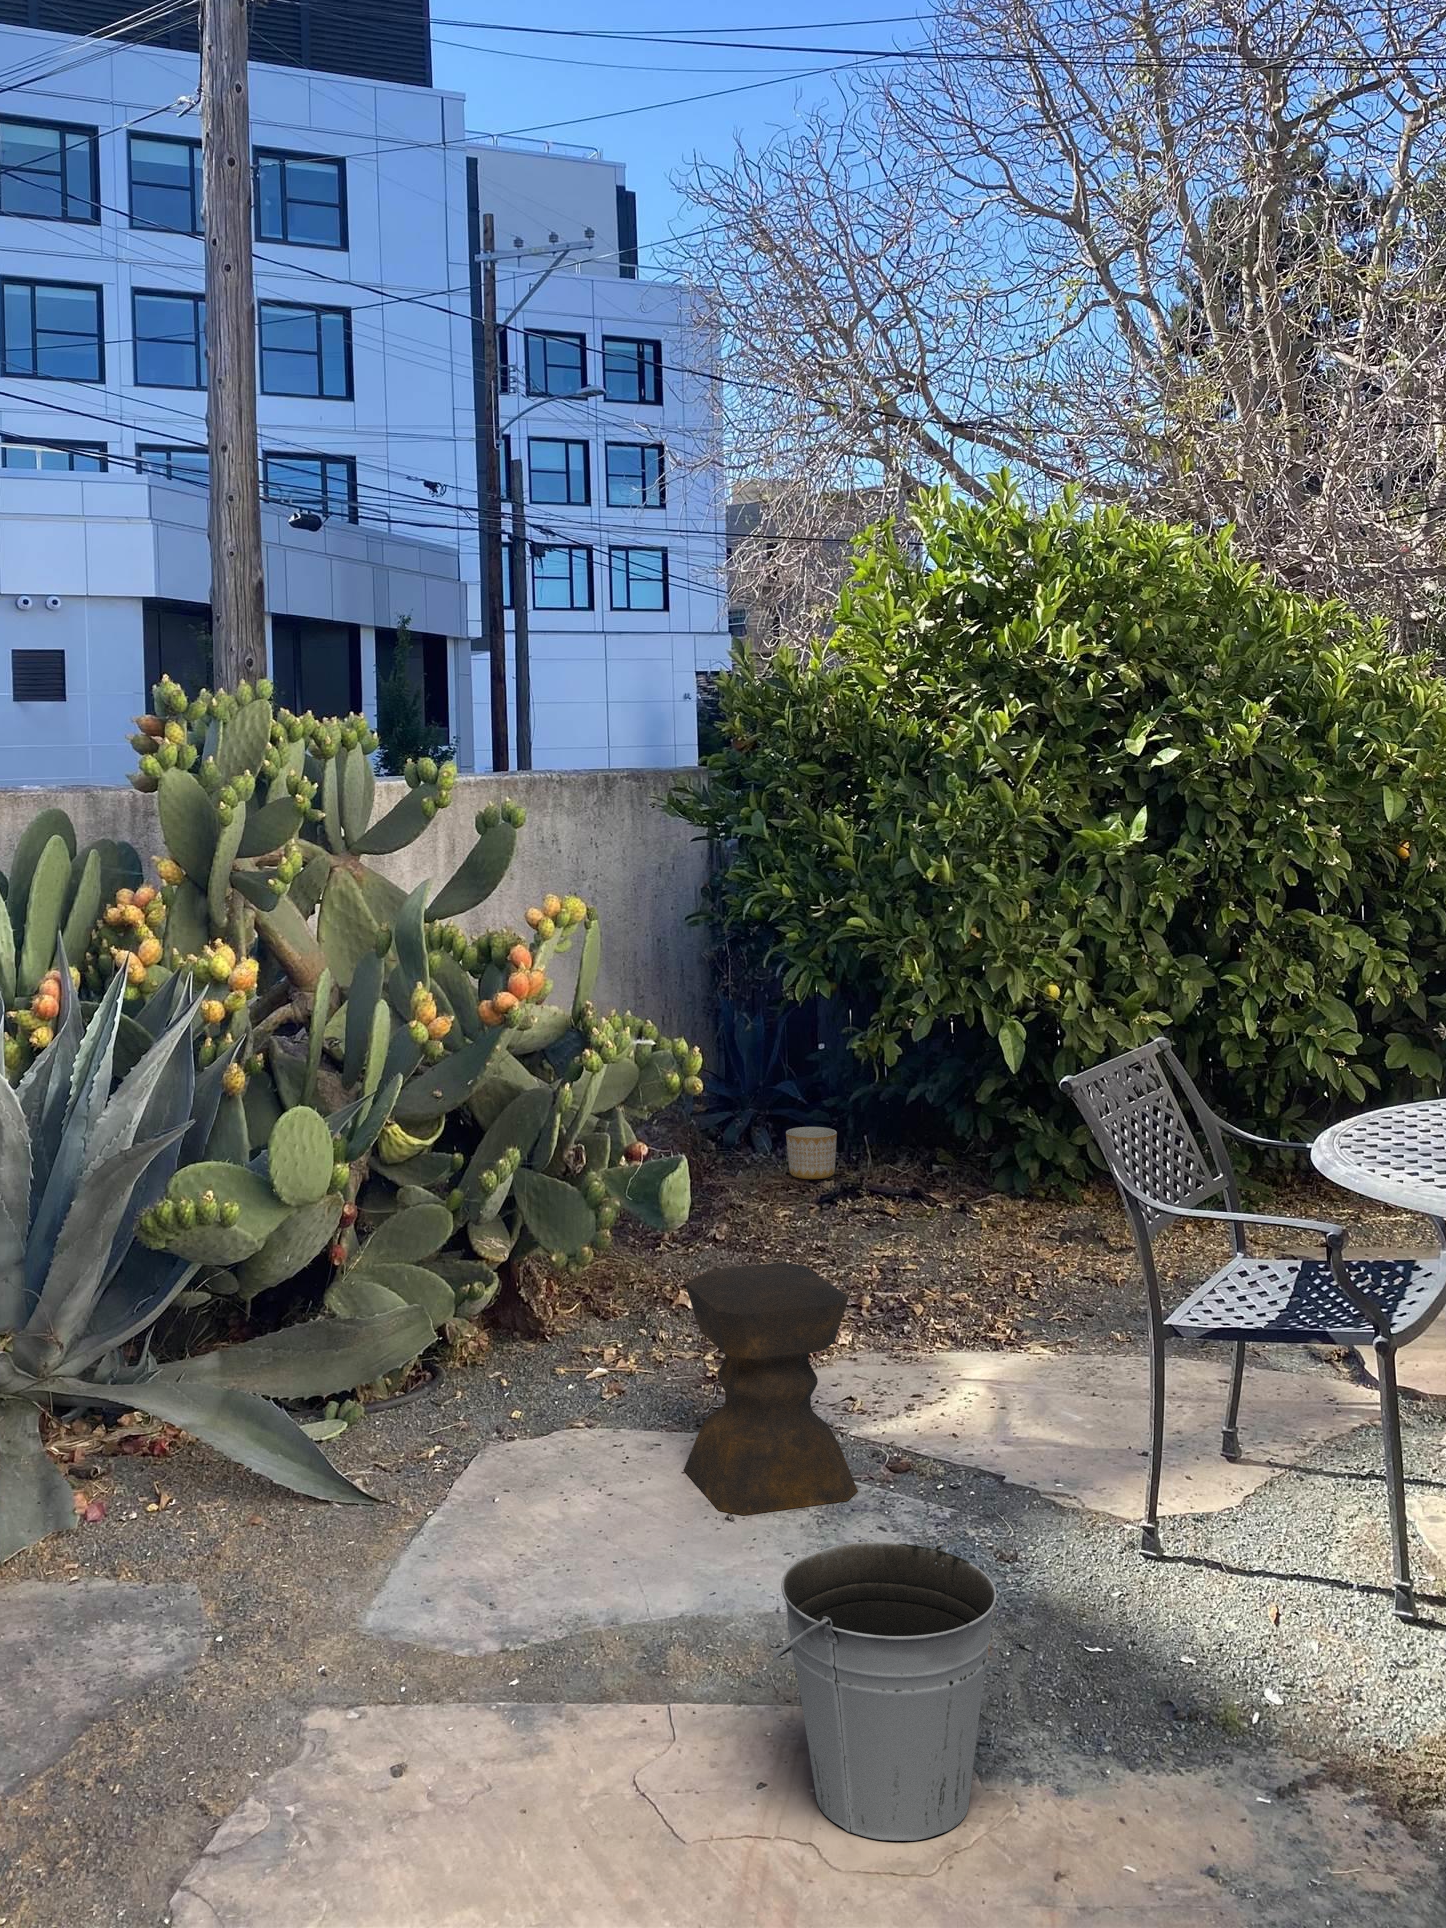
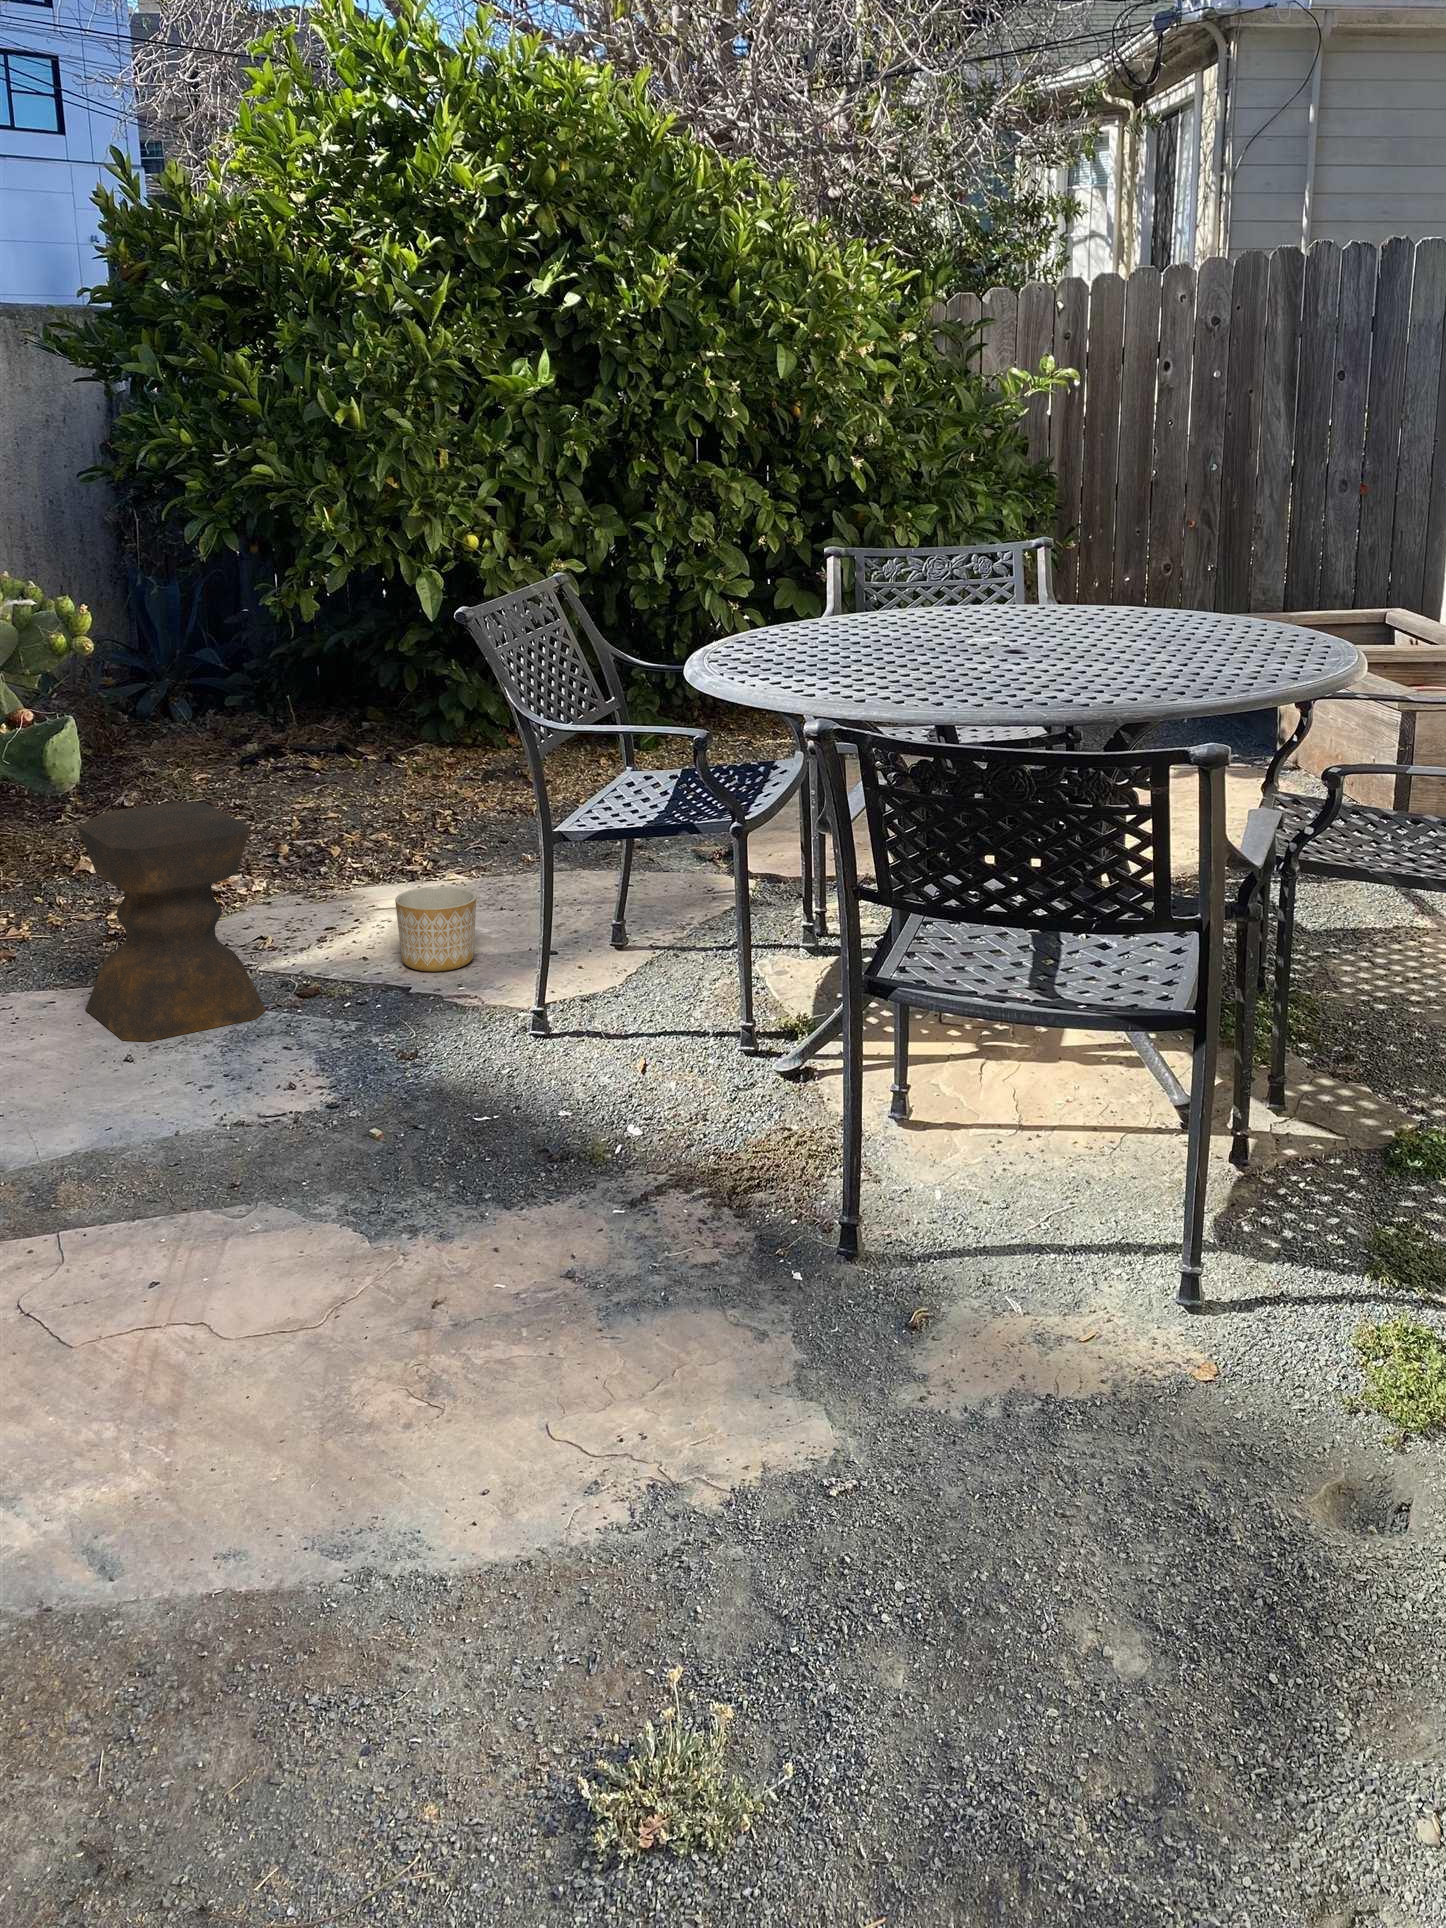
planter: present [786,1127,837,1179] -> present [395,886,476,972]
bucket: present [774,1539,997,1841] -> none [167,1017,380,1276]

